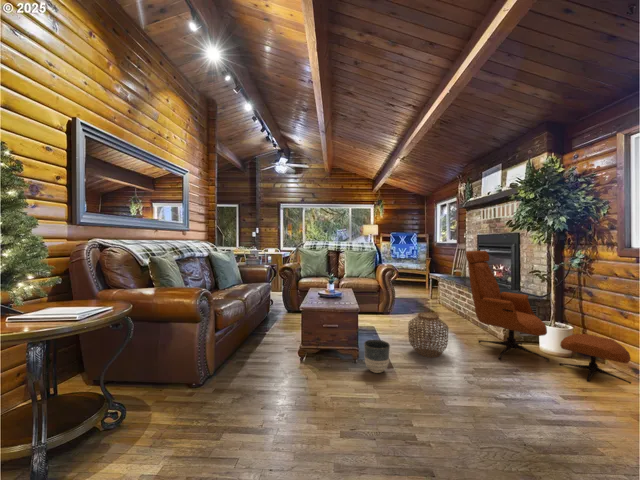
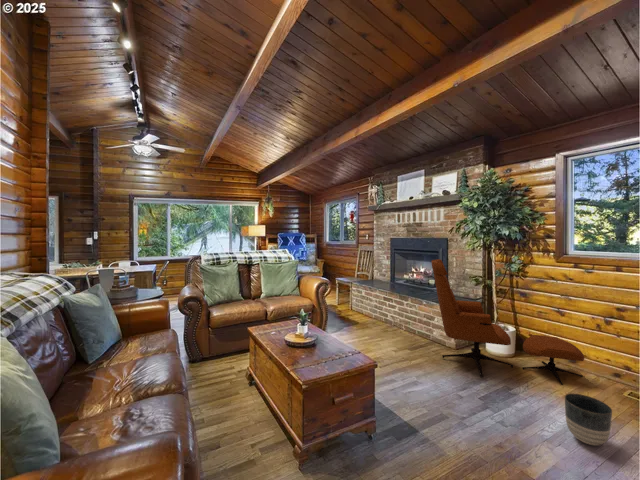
woven basket: present [408,312,448,358] -> none [396,340,444,396]
planter: present [364,340,390,373] -> present [565,394,612,445]

